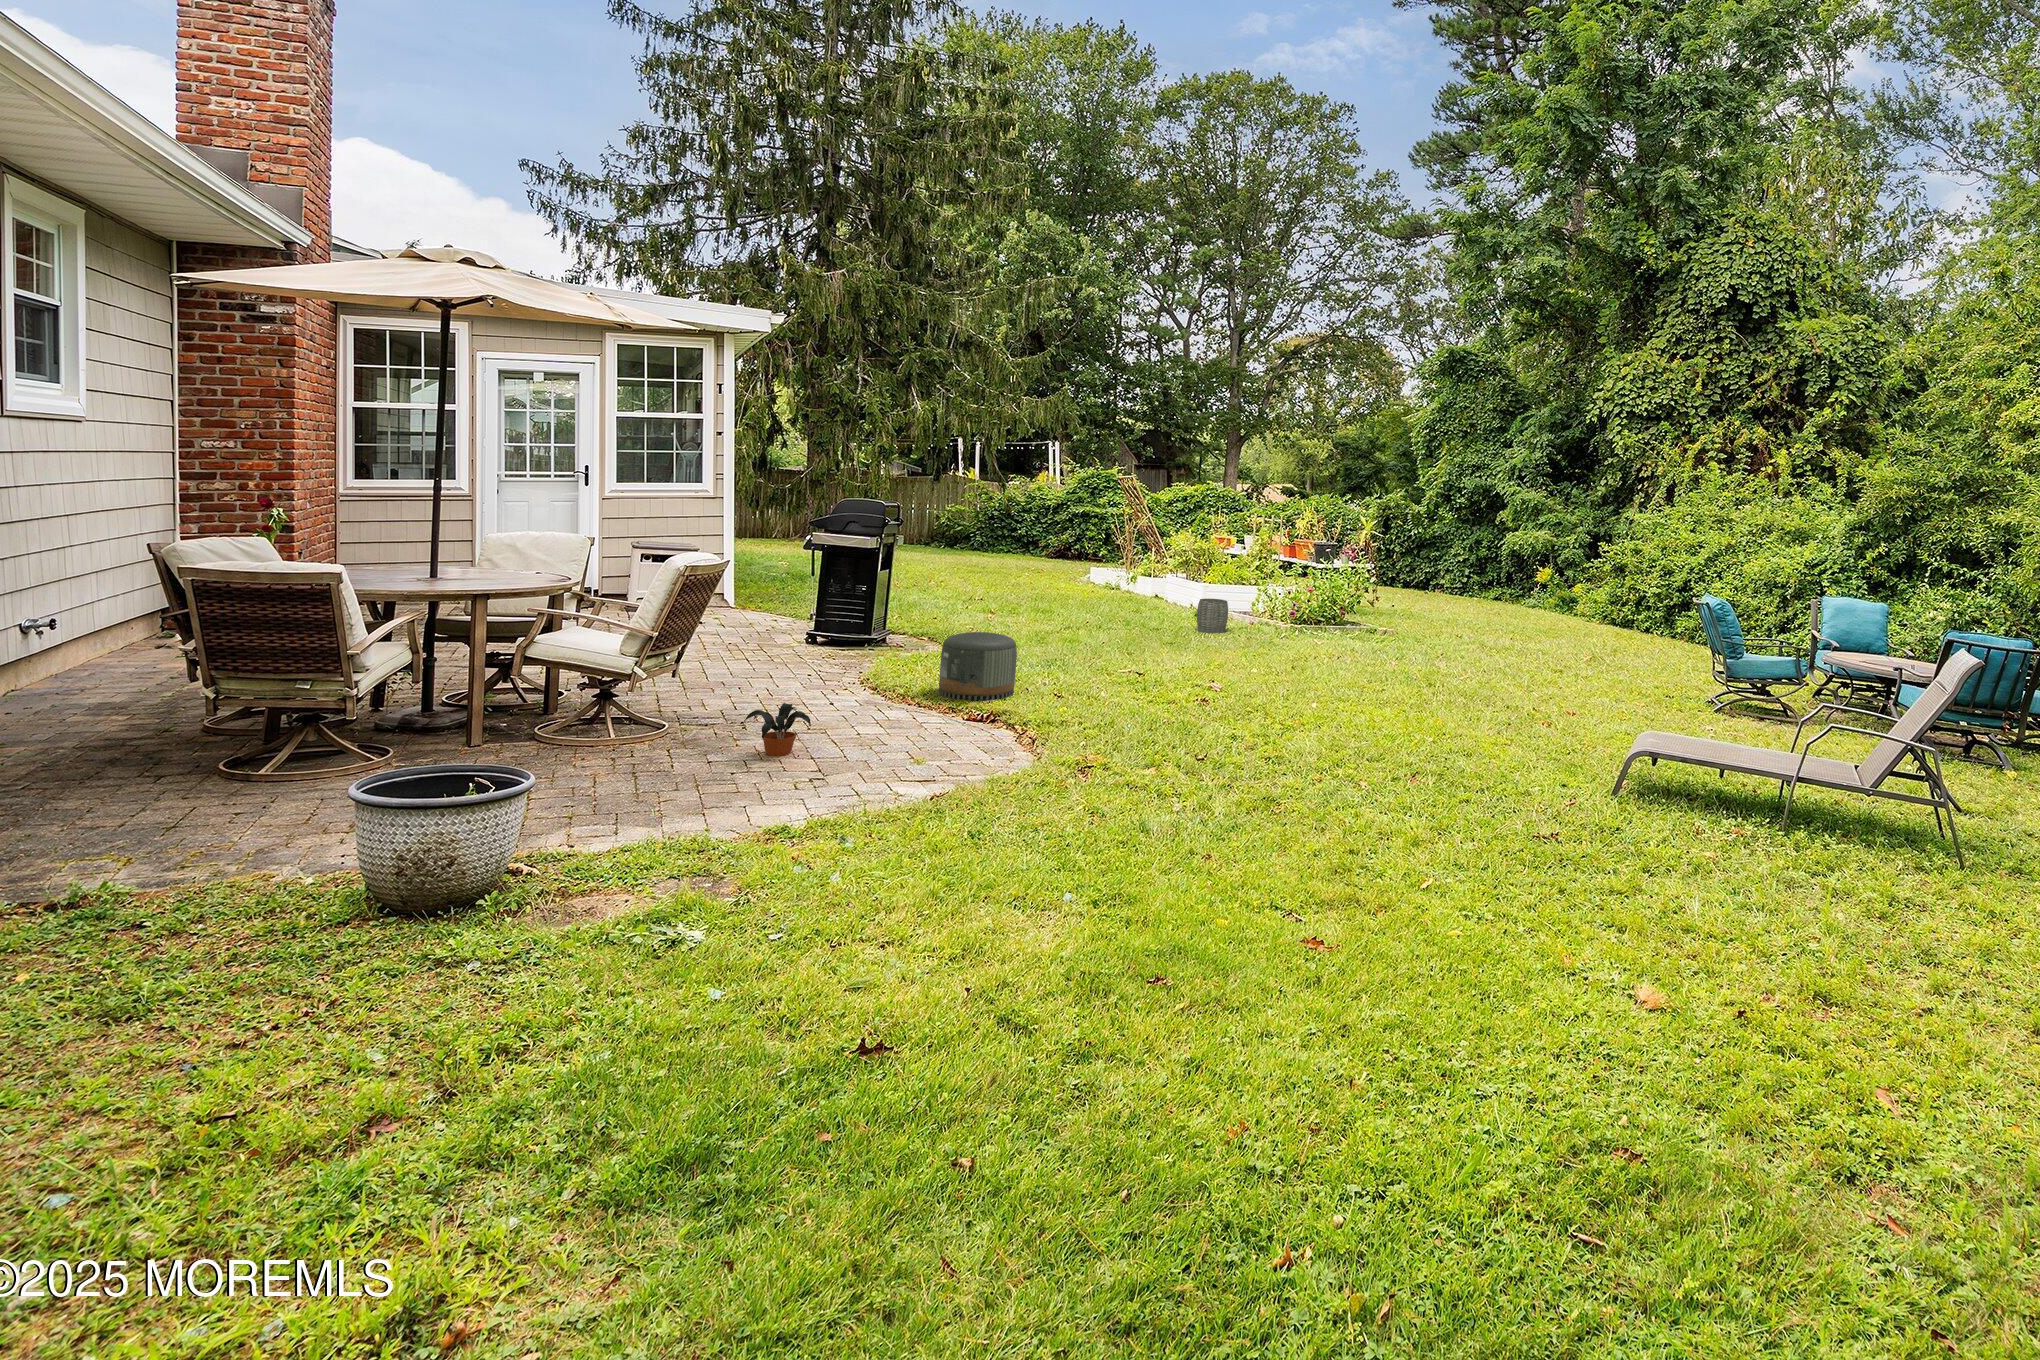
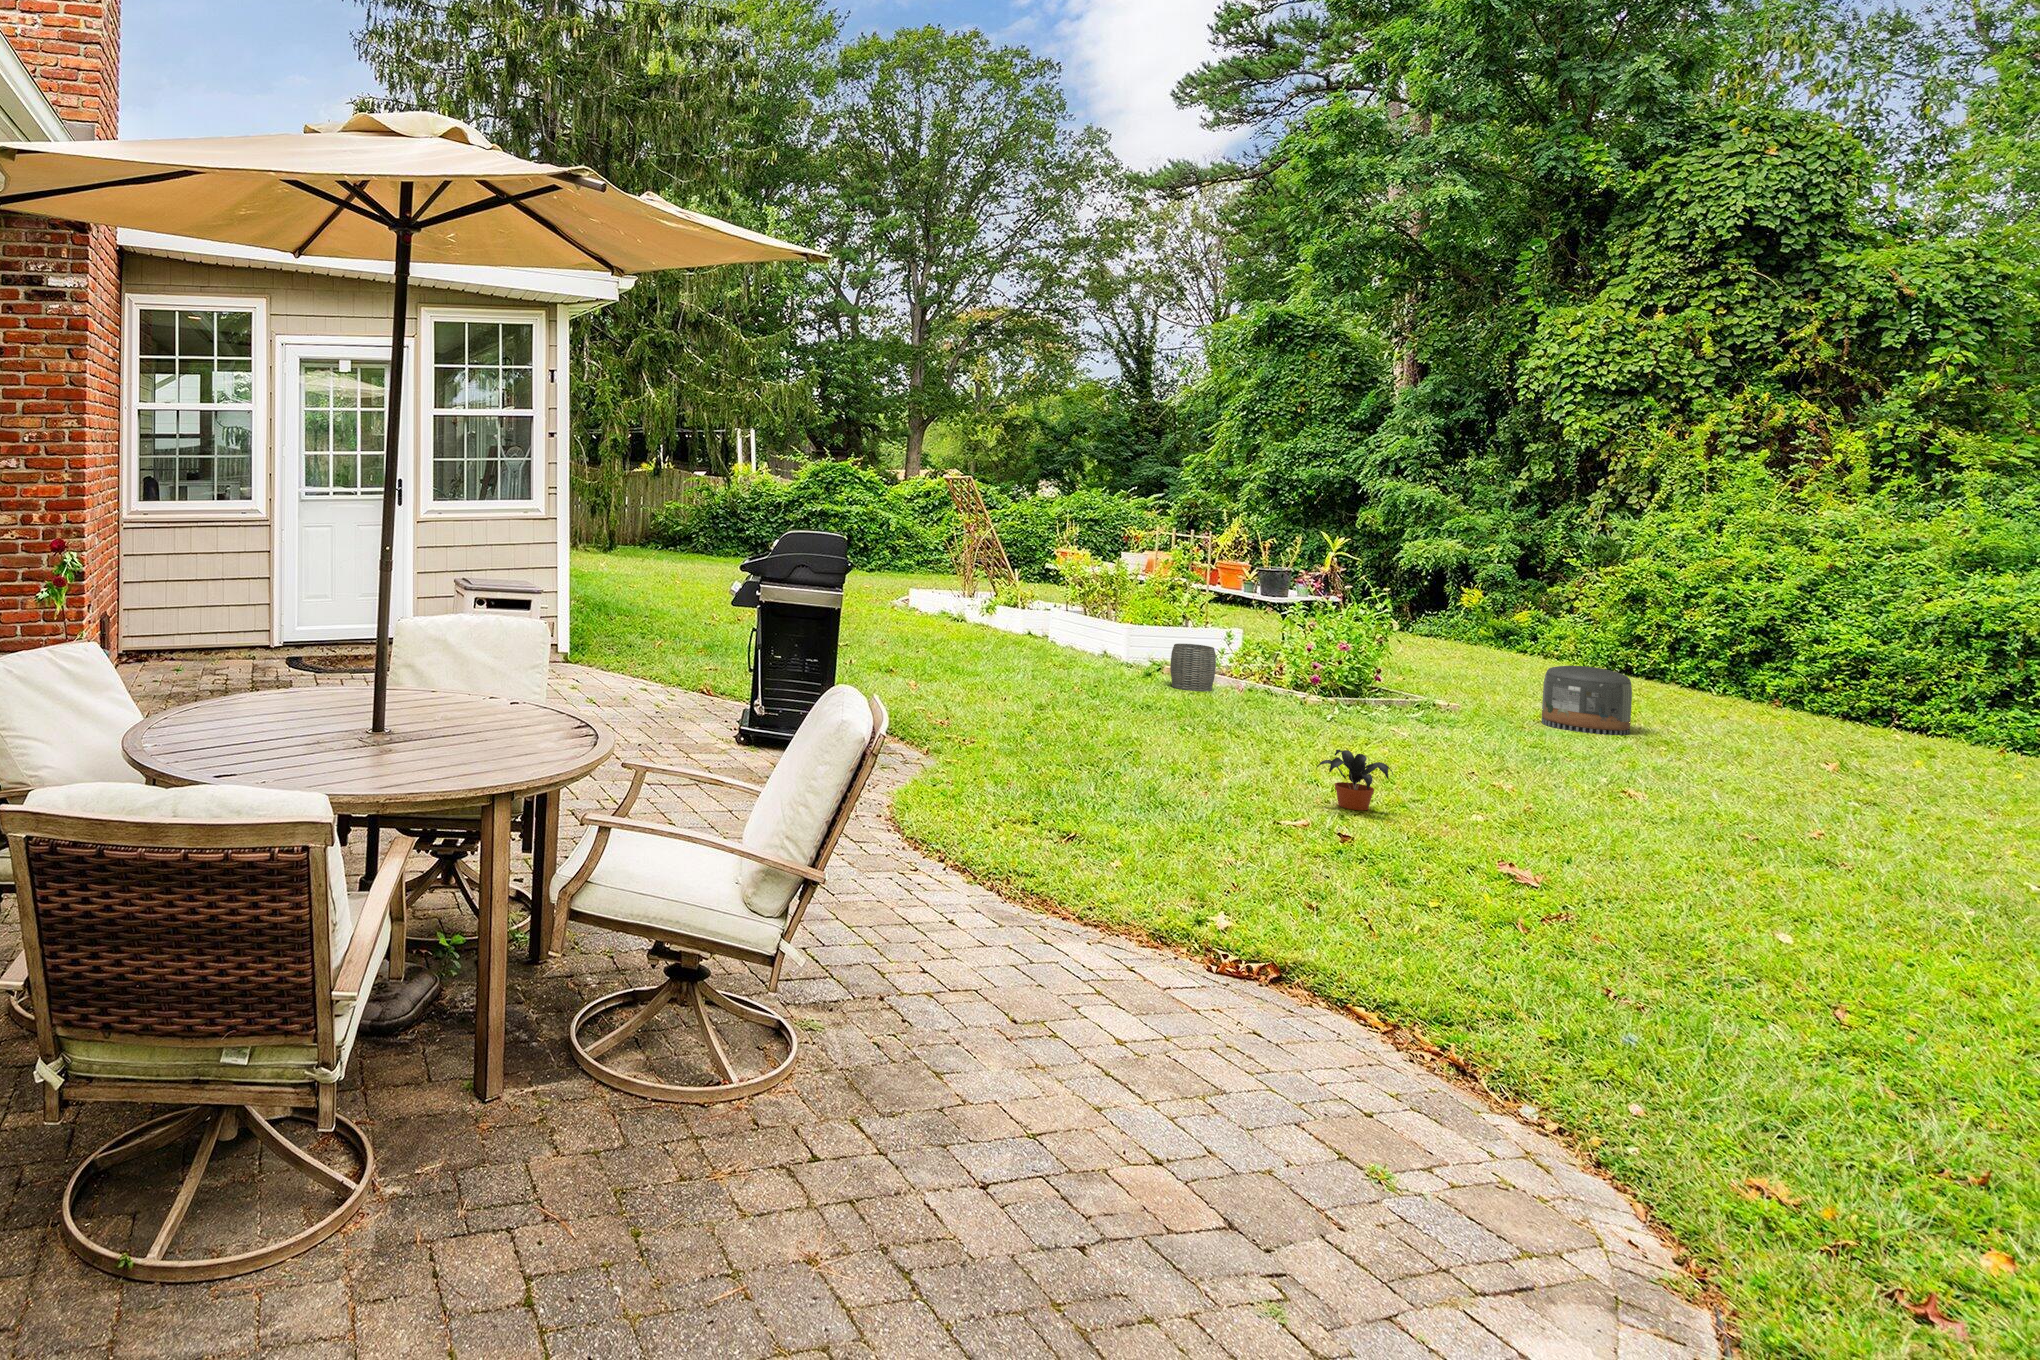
pouf: present [939,632,1017,701] -> present [1542,666,1632,735]
potted plant: present [744,703,811,756] -> present [1316,750,1393,810]

